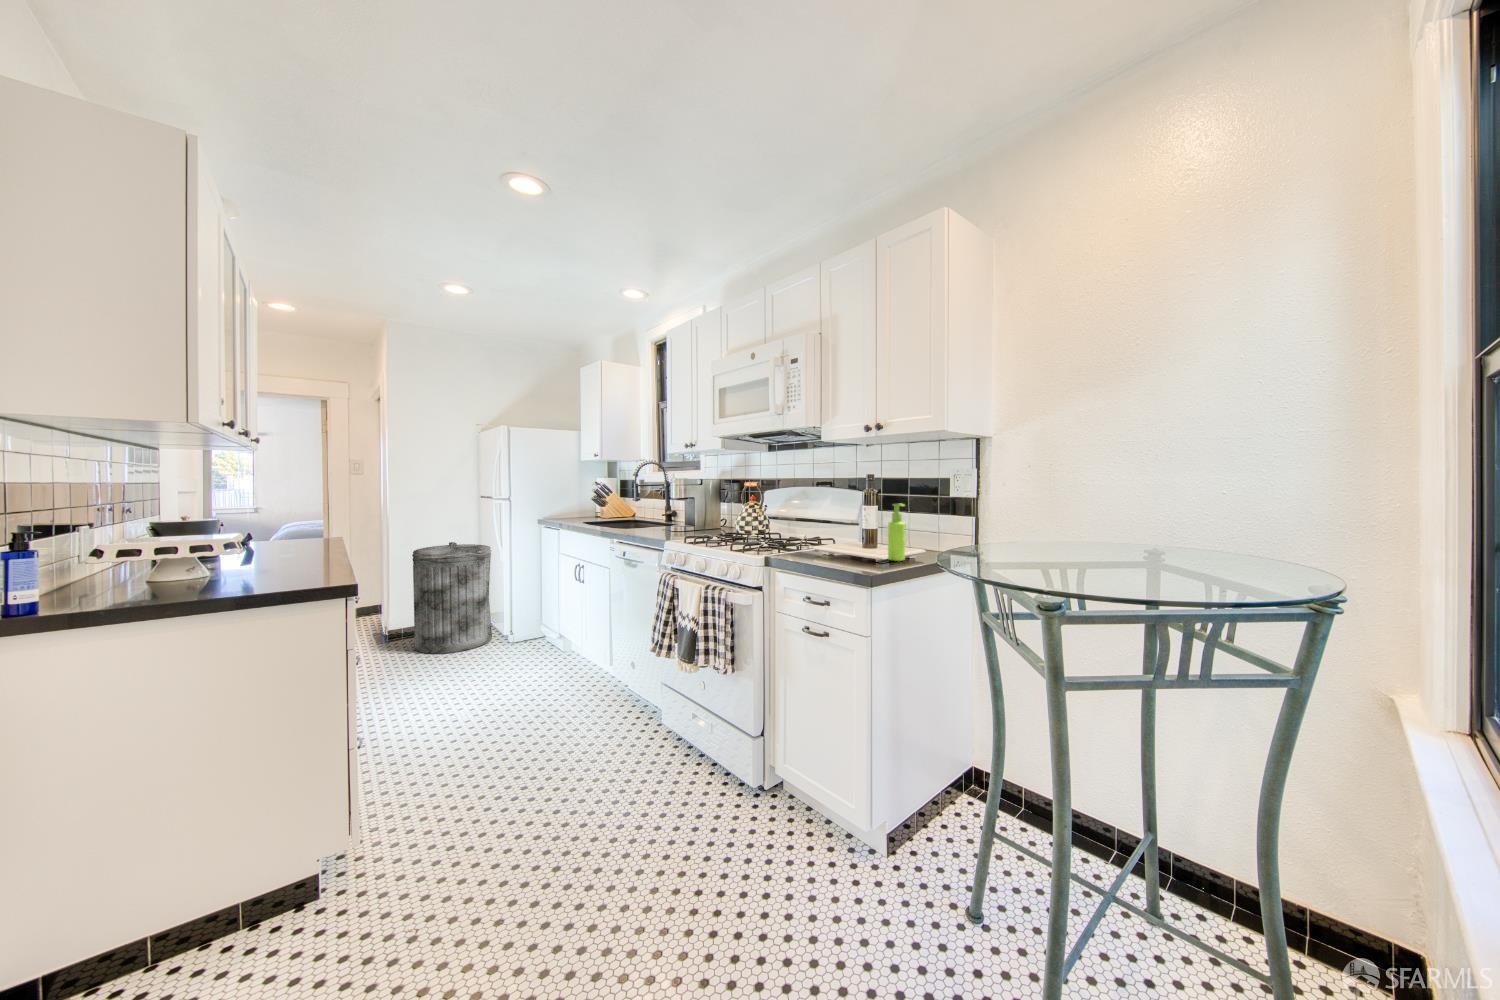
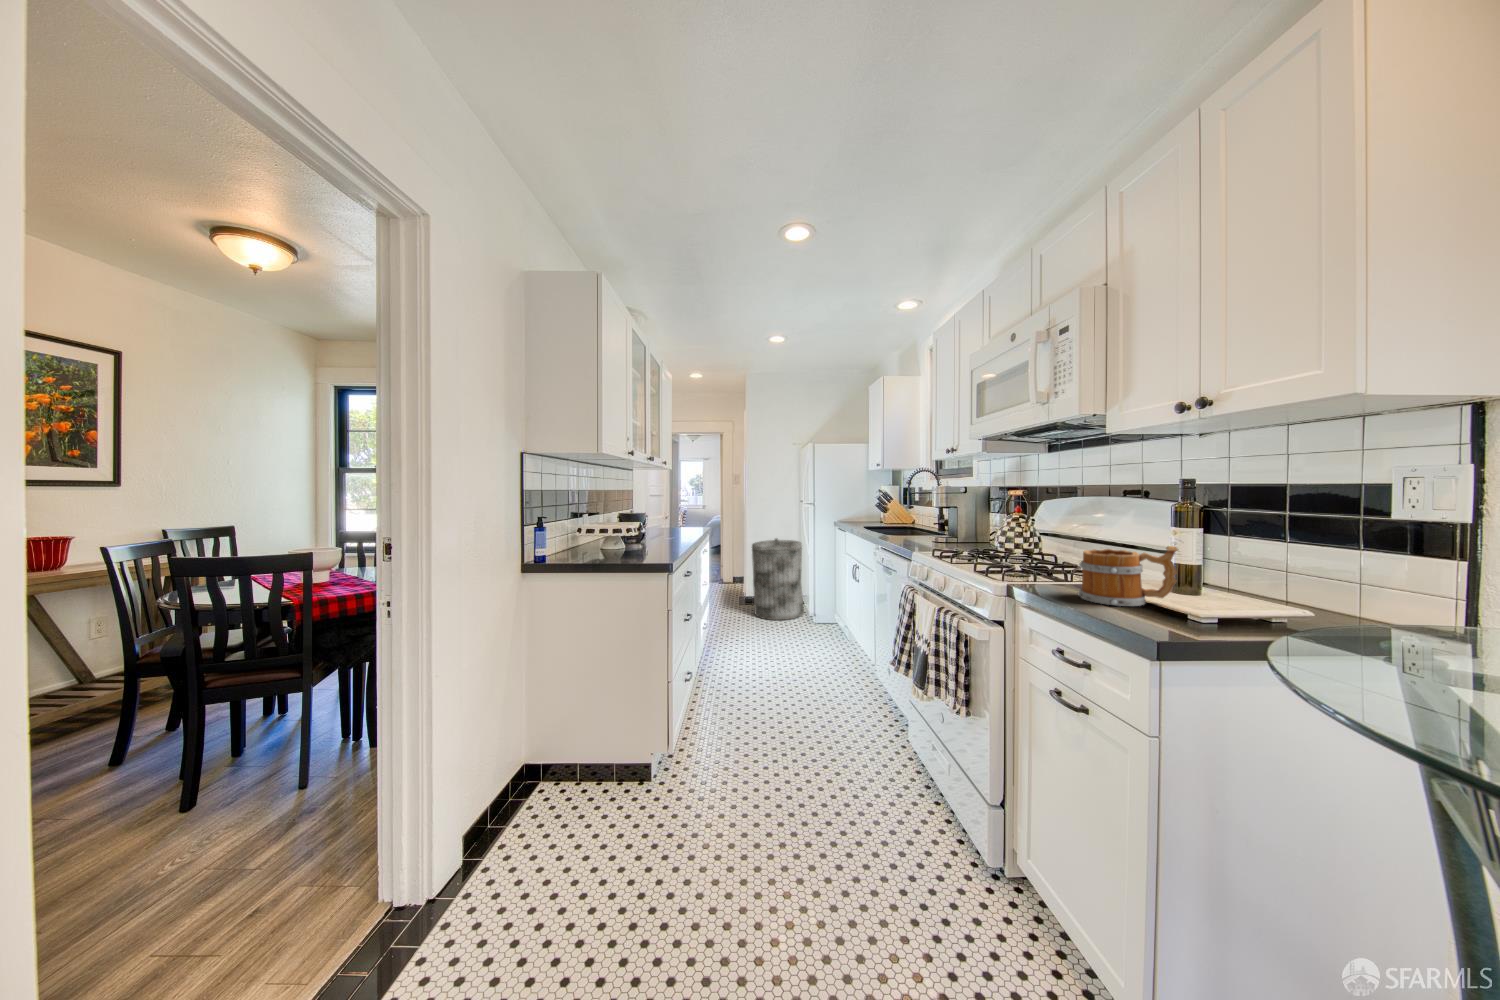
soap dispenser: present [888,504,905,561] -> none [1215,531,1255,623]
mug: none [815,516,870,559] -> present [1078,546,1178,606]

